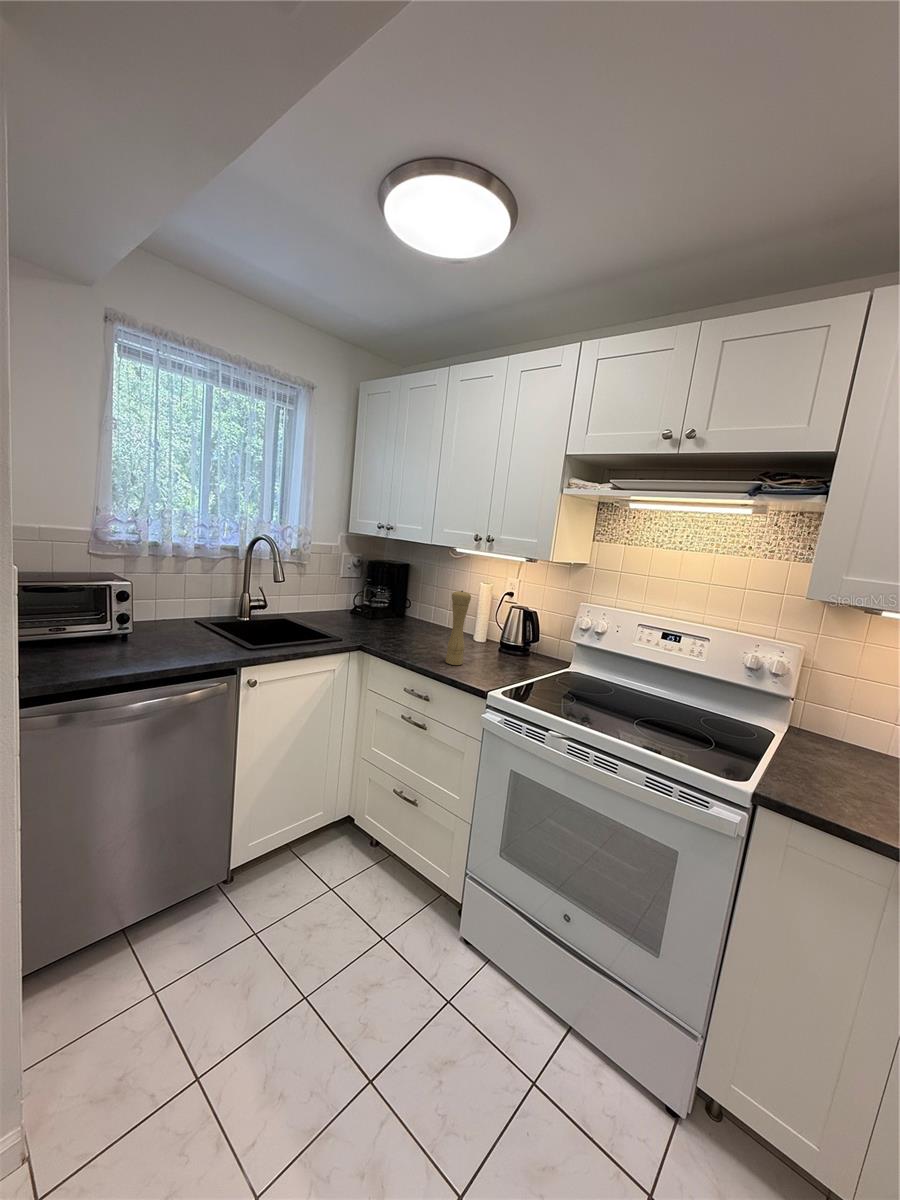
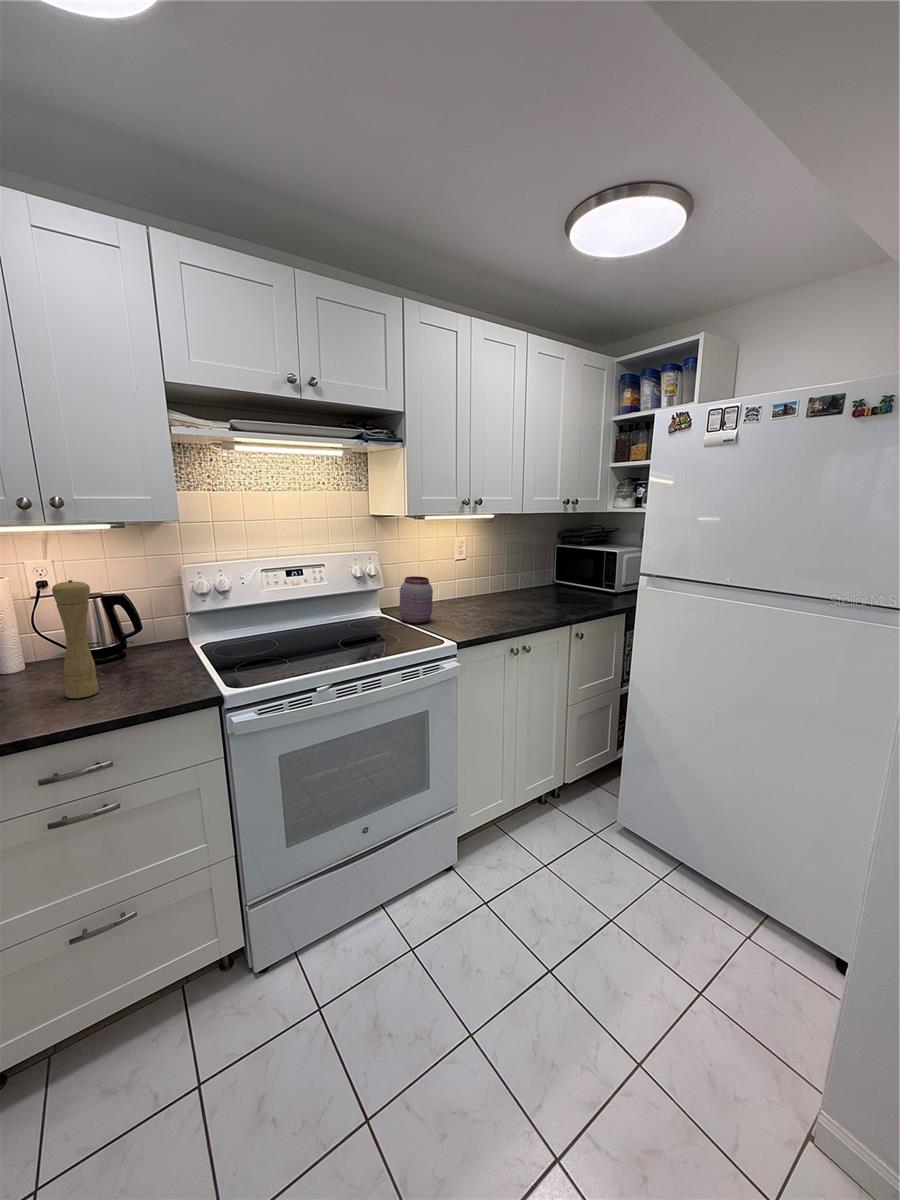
jar: none [810,688,885,768] -> present [399,576,433,624]

